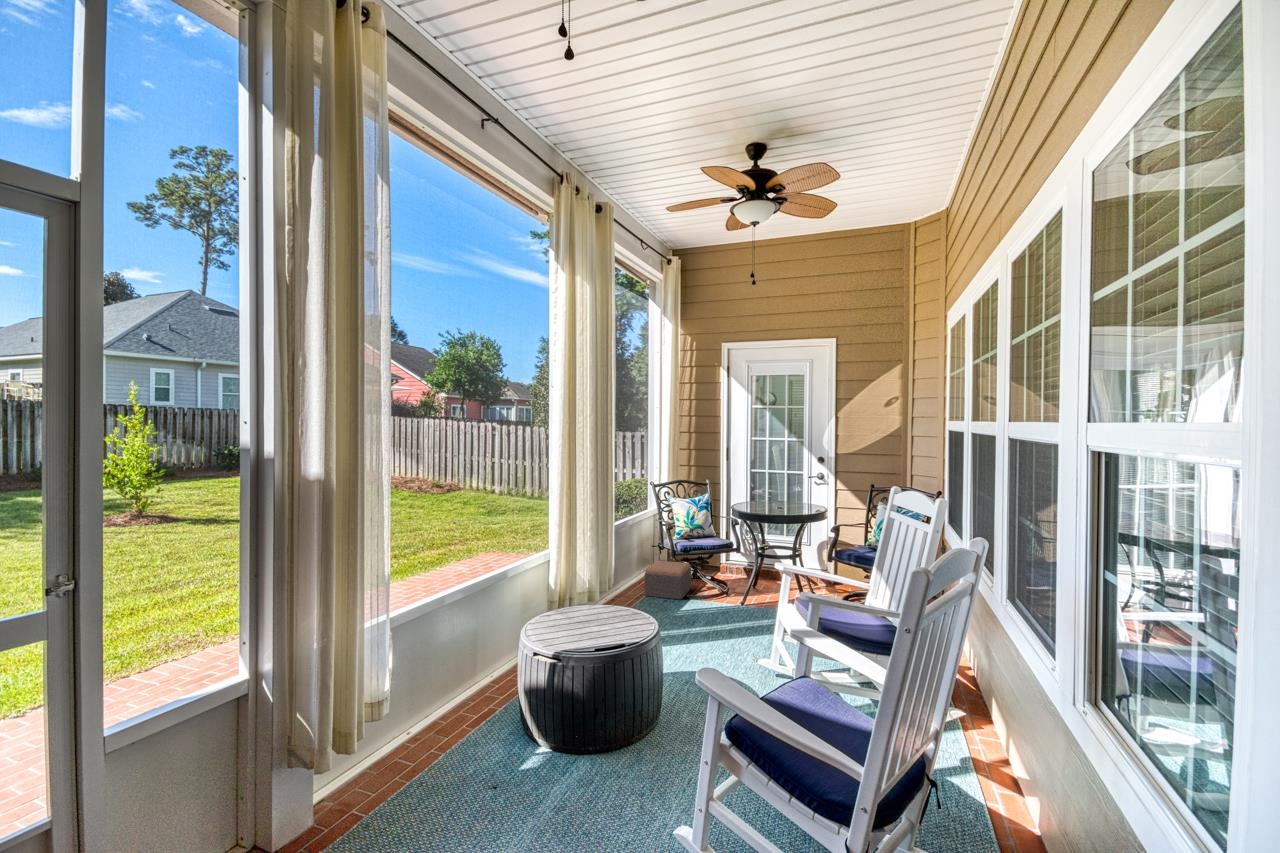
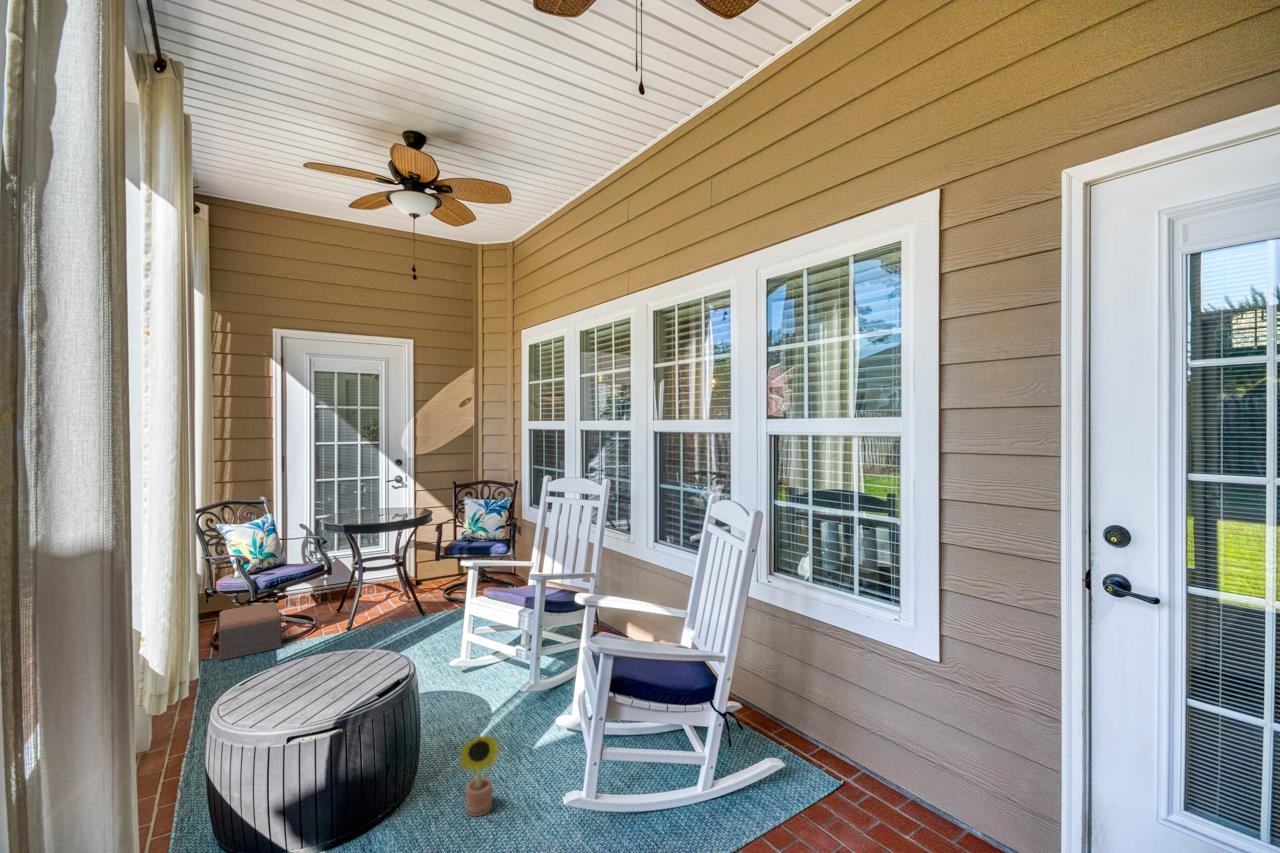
decorative plant: none [623,698,661,771] -> present [458,736,501,816]

